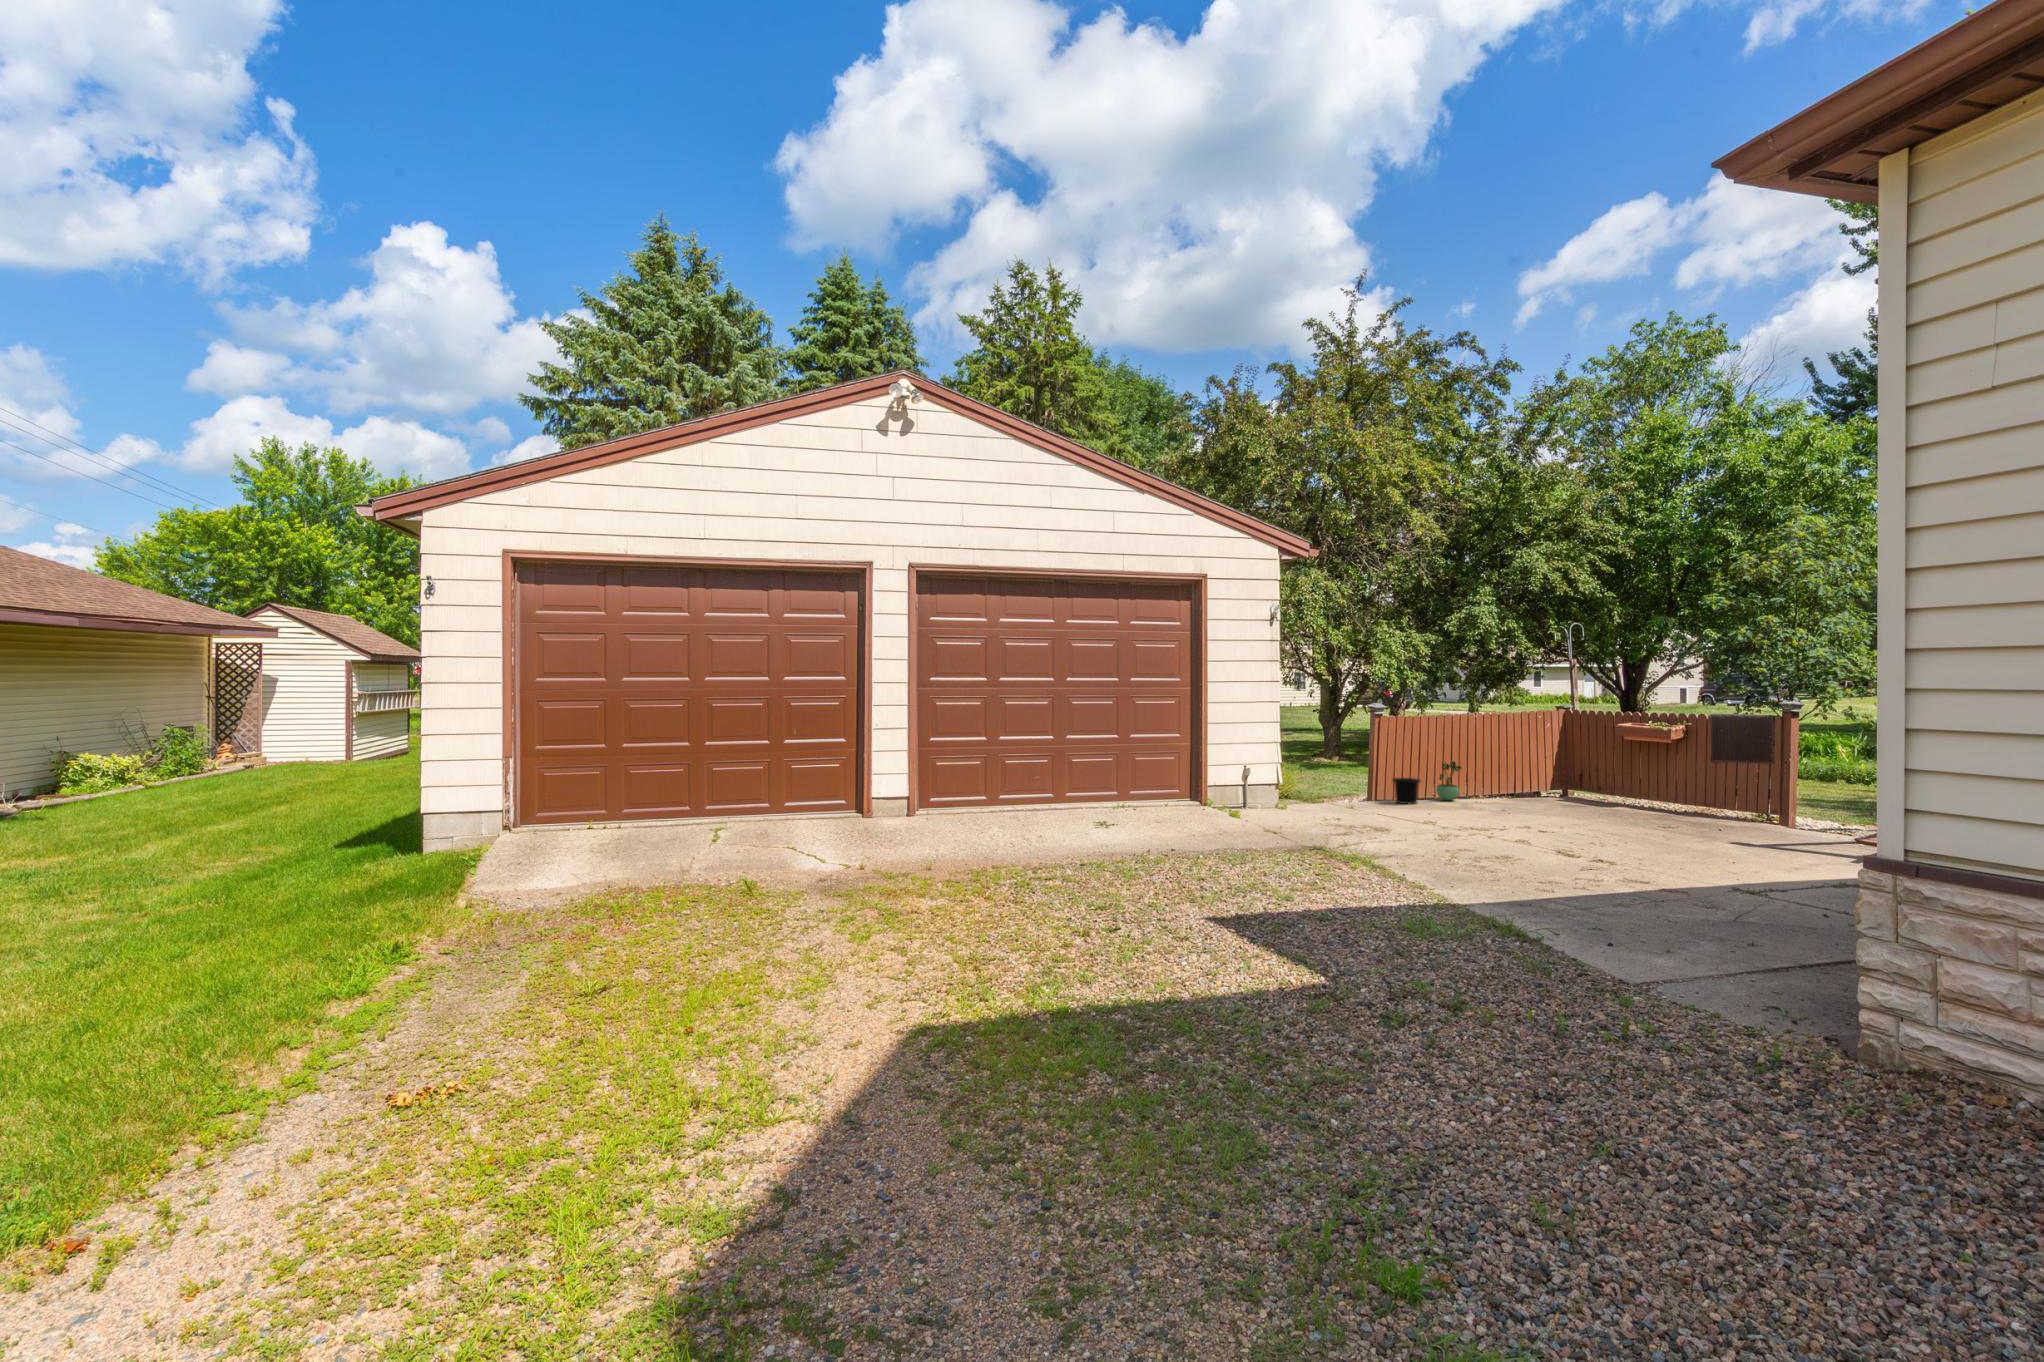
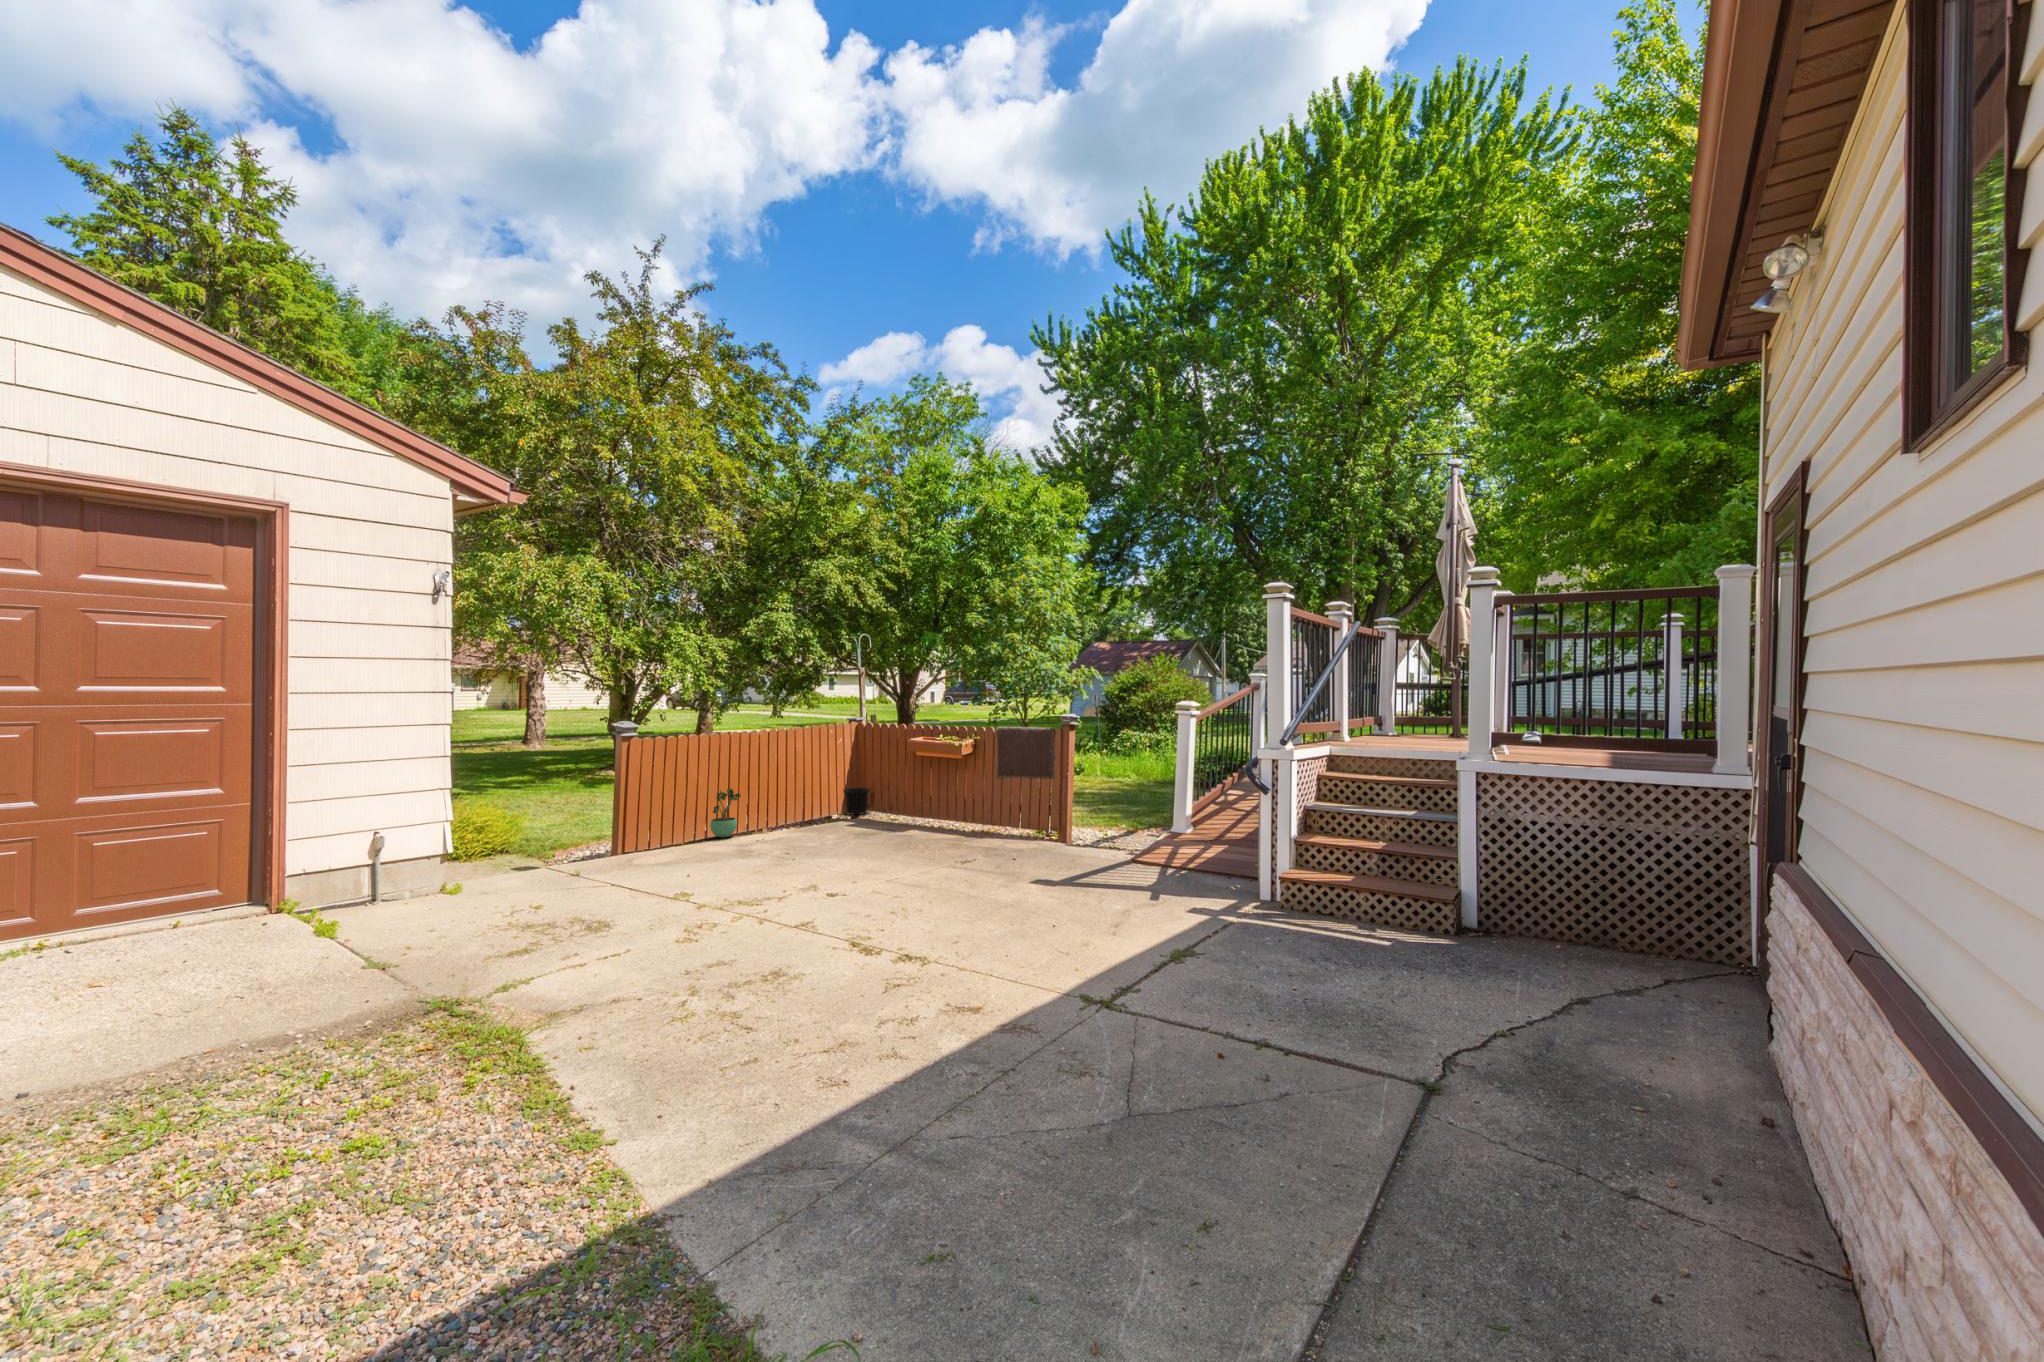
trash can: present [1393,778,1420,804] -> present [843,788,870,815]

